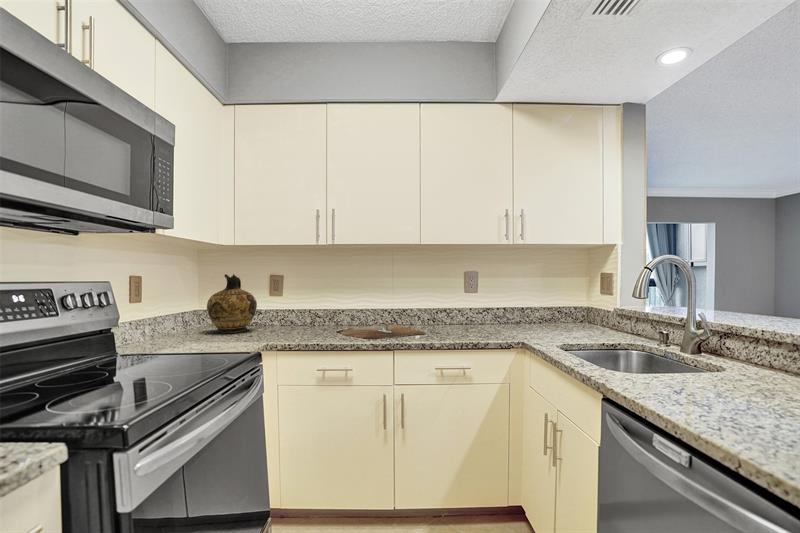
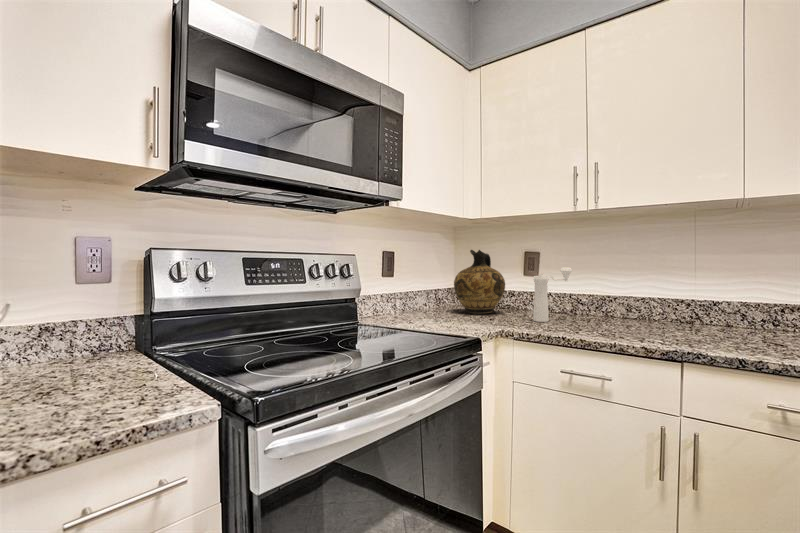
pepper mill: none [286,288,314,334] -> present [533,267,572,322]
cutting board: present [336,324,425,340] -> none [598,322,752,346]

